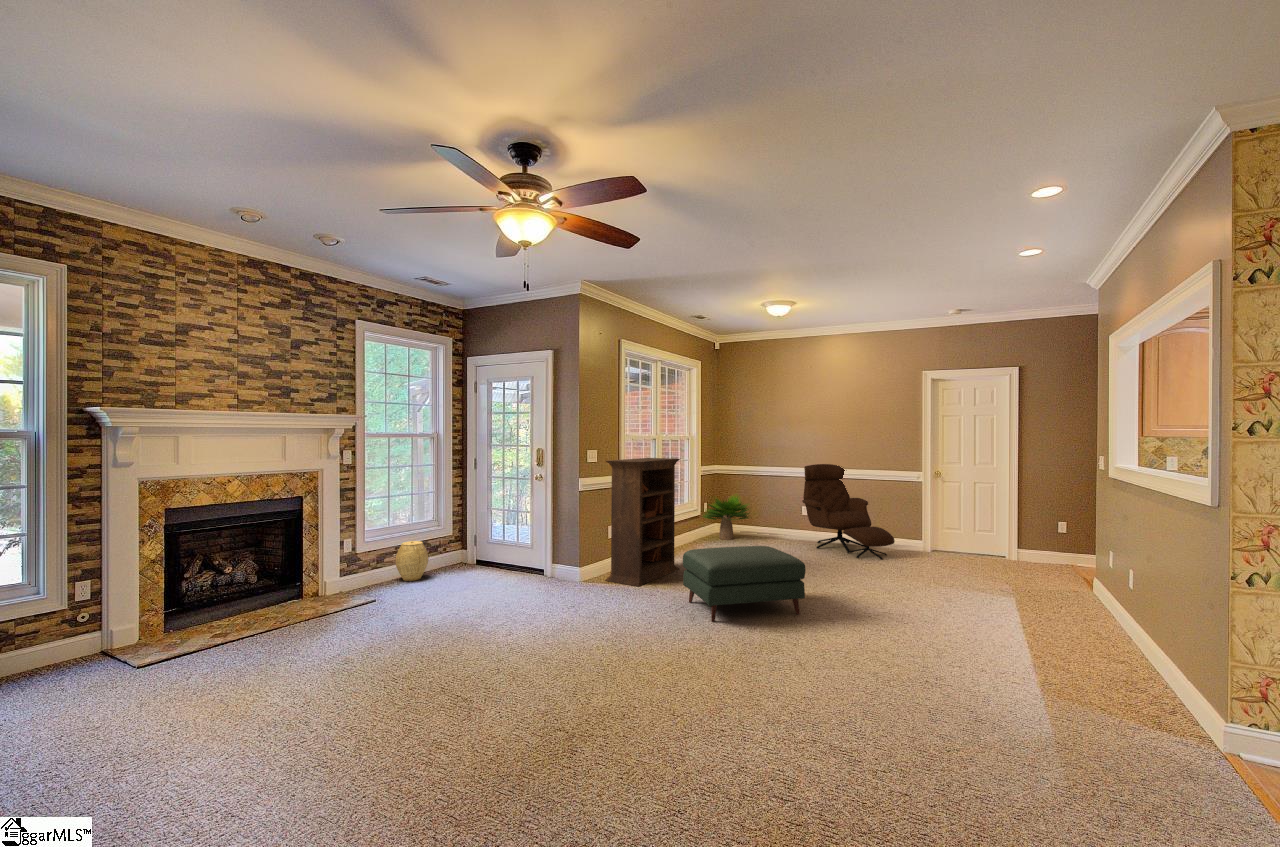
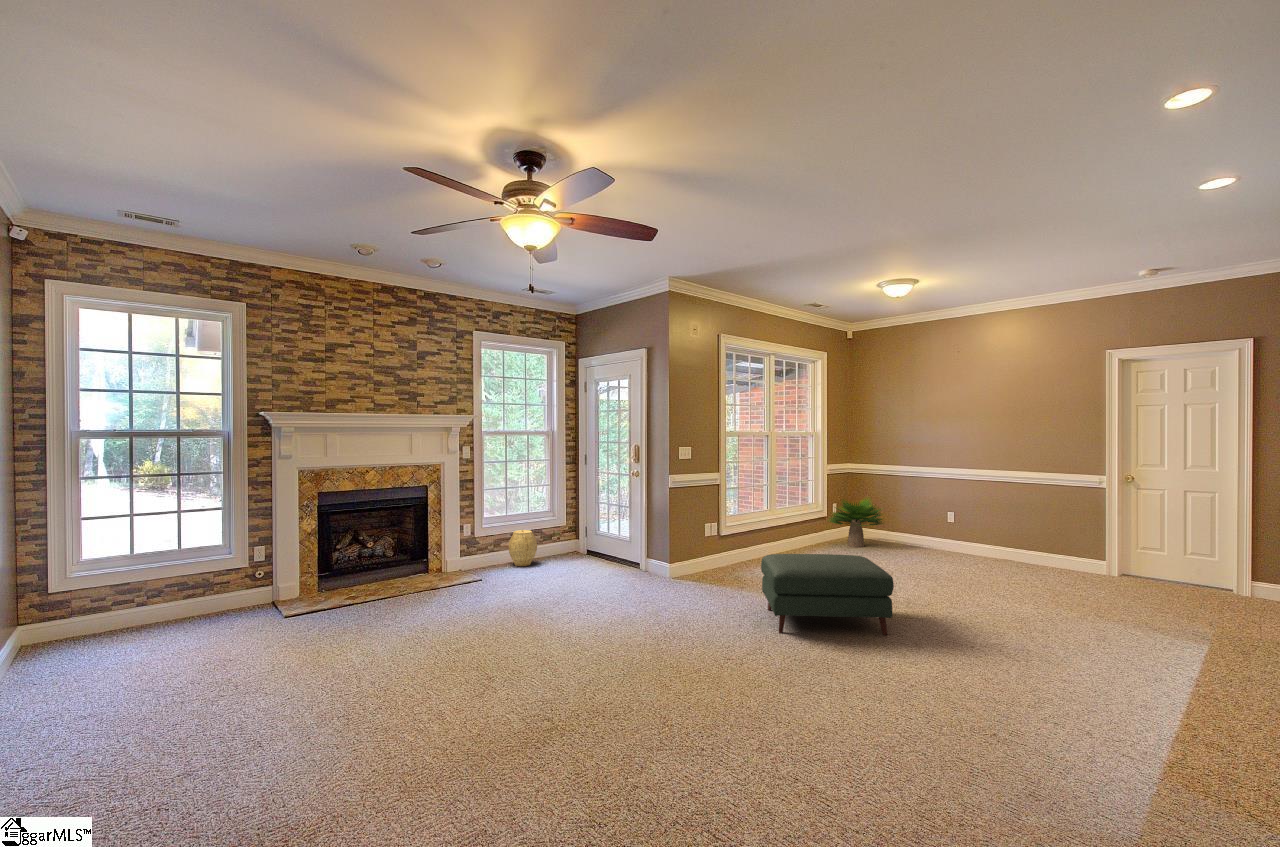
bookcase: present [605,458,680,586] -> none [694,456,782,589]
lounge chair: present [802,464,895,559] -> none [945,466,1061,582]

